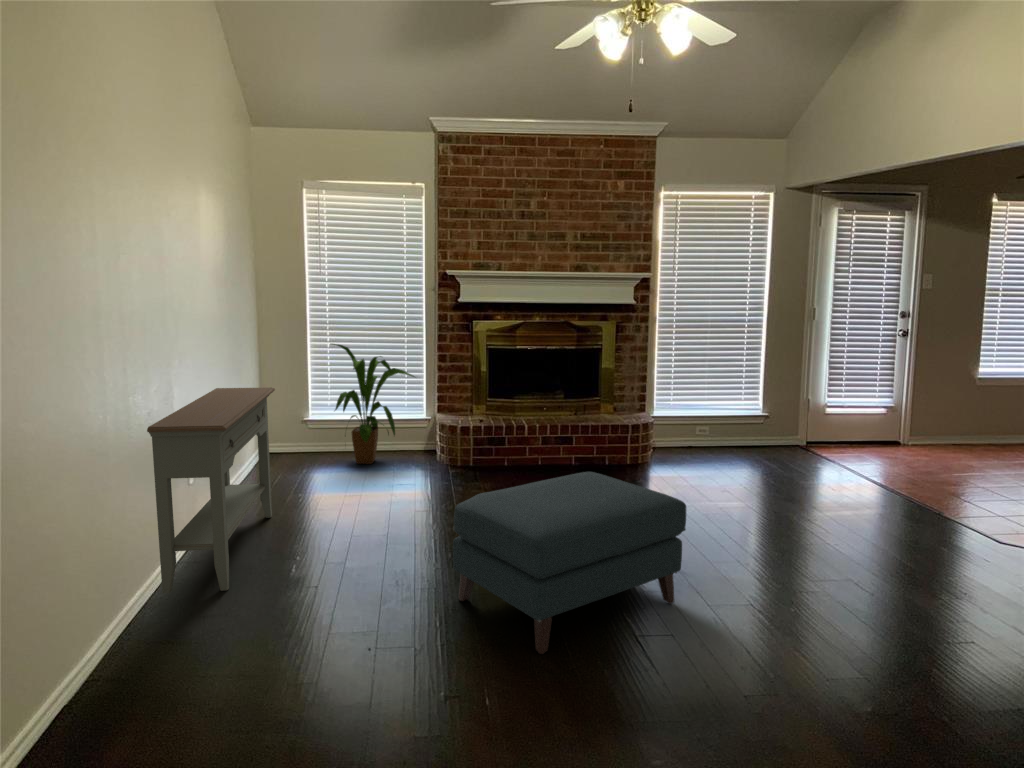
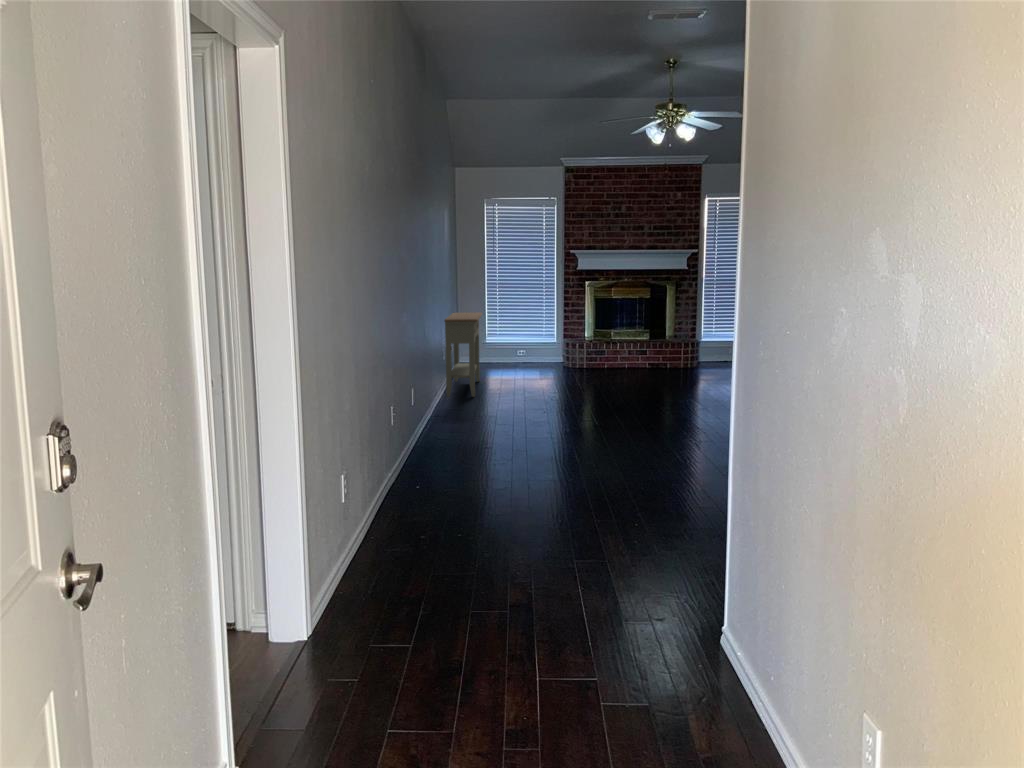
house plant: present [332,344,414,464] -> none [501,295,552,367]
ottoman: present [453,472,686,654] -> none [579,347,689,411]

